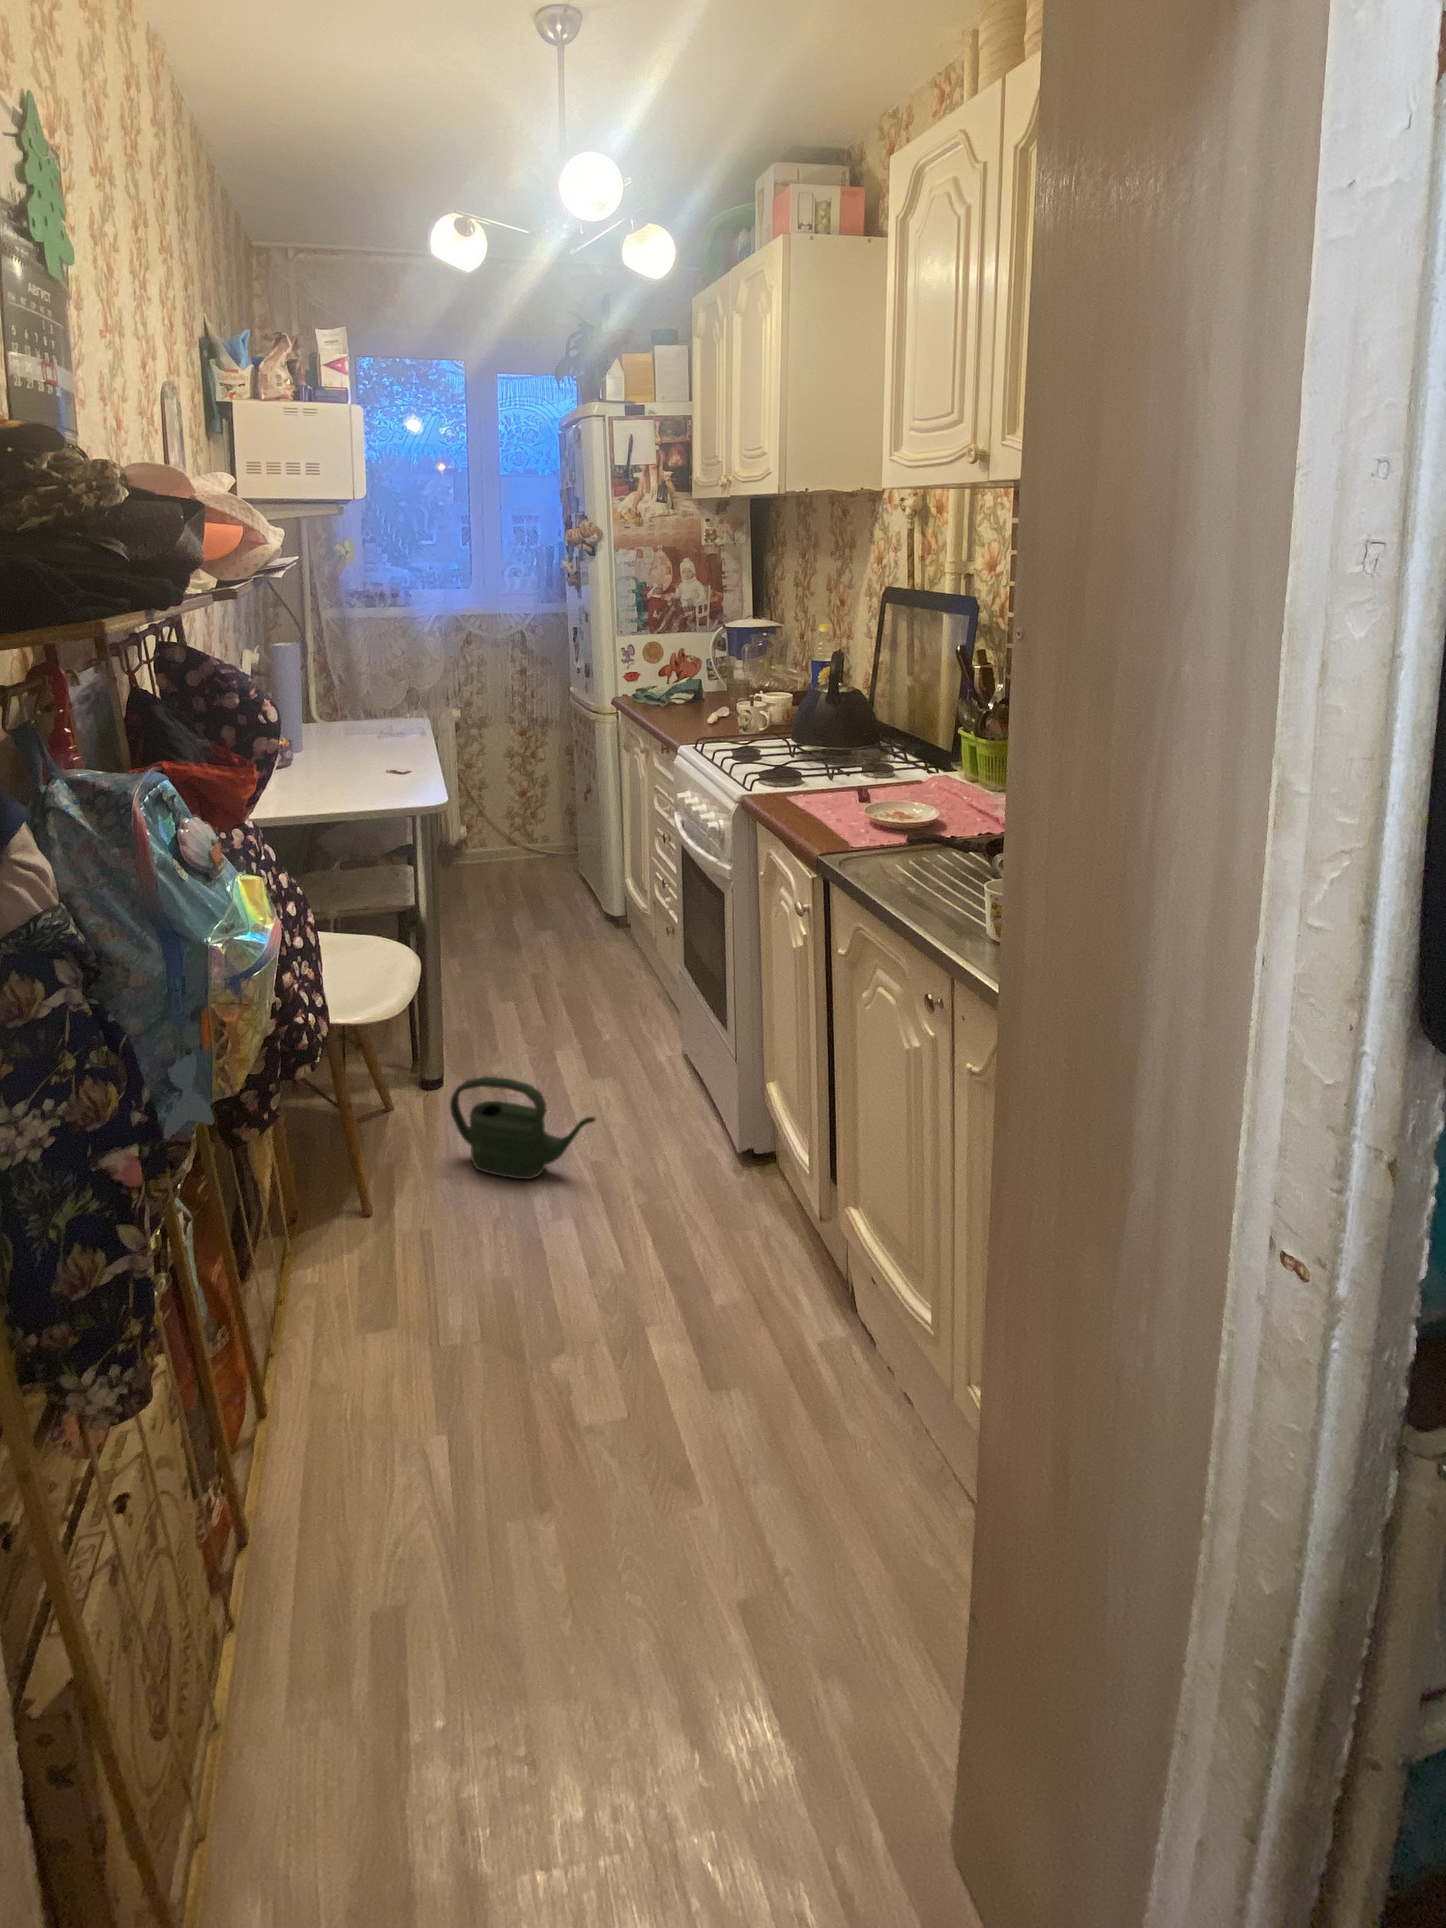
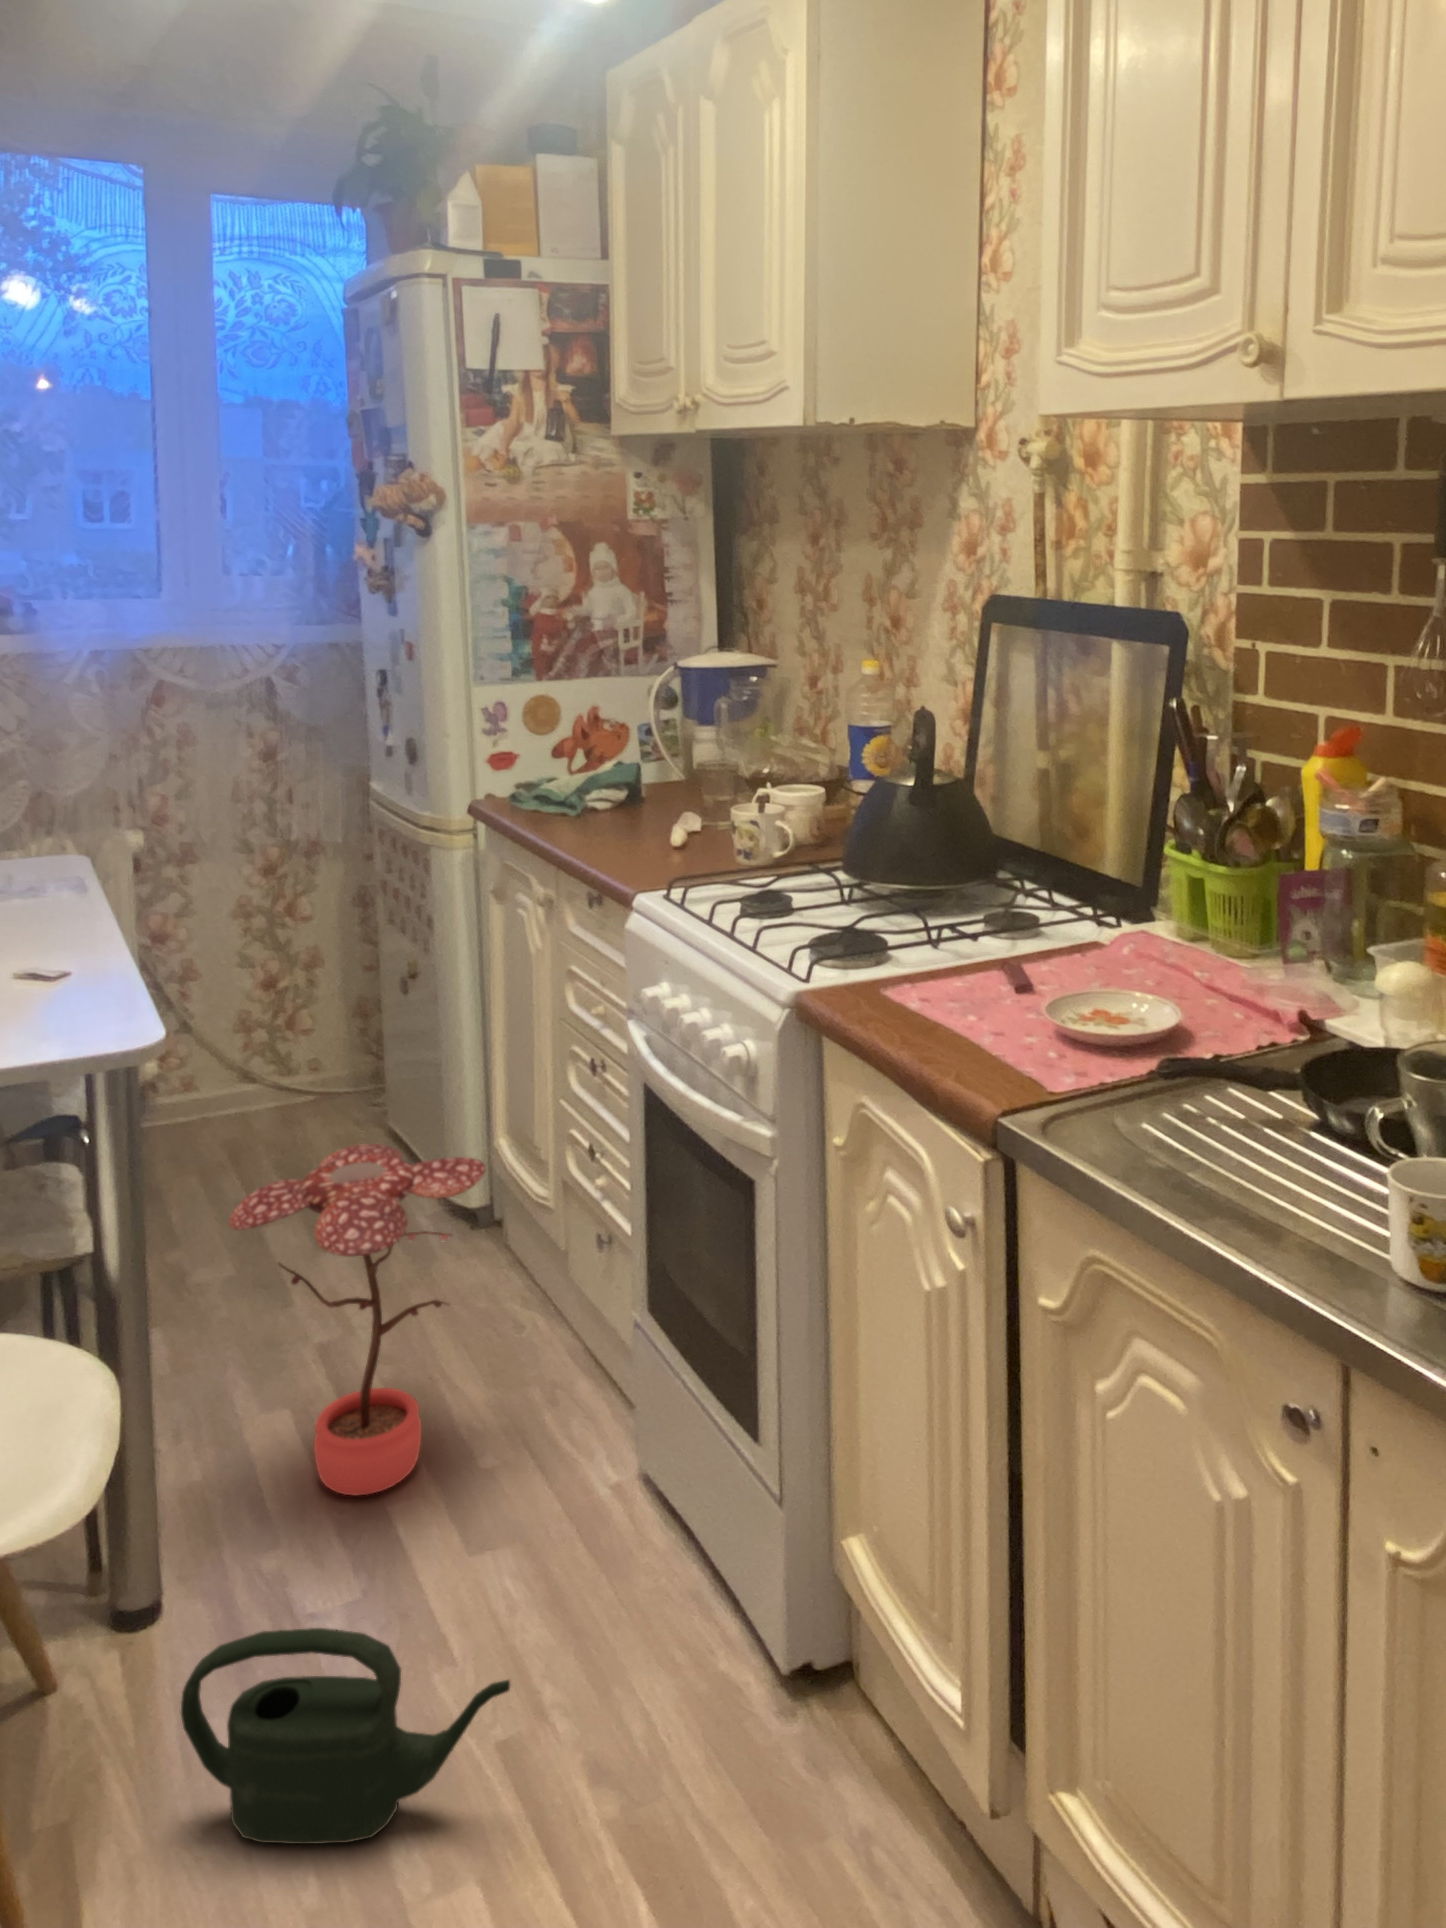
potted plant: none [485,866,608,1037] -> present [229,1144,486,1496]

